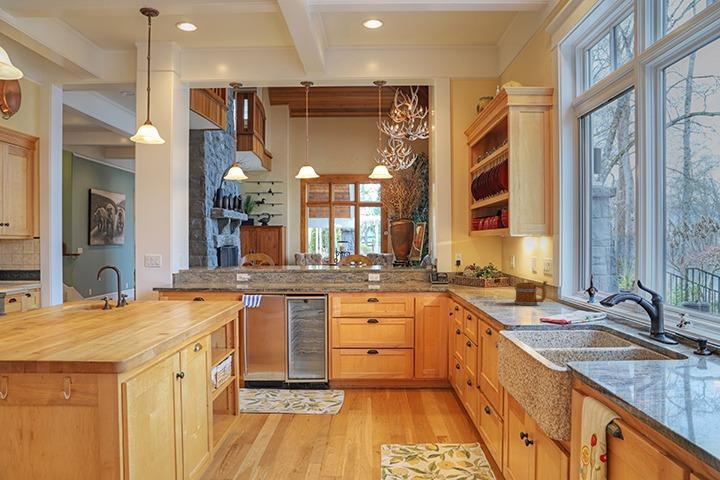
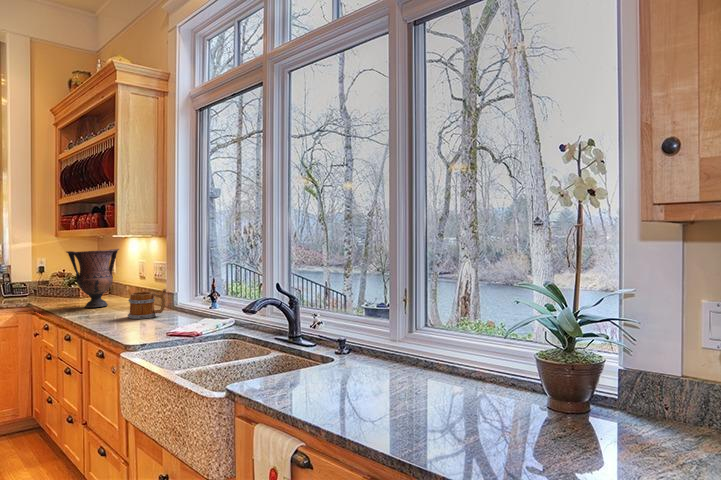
vase: none [473,247,514,294] -> present [67,249,119,308]

